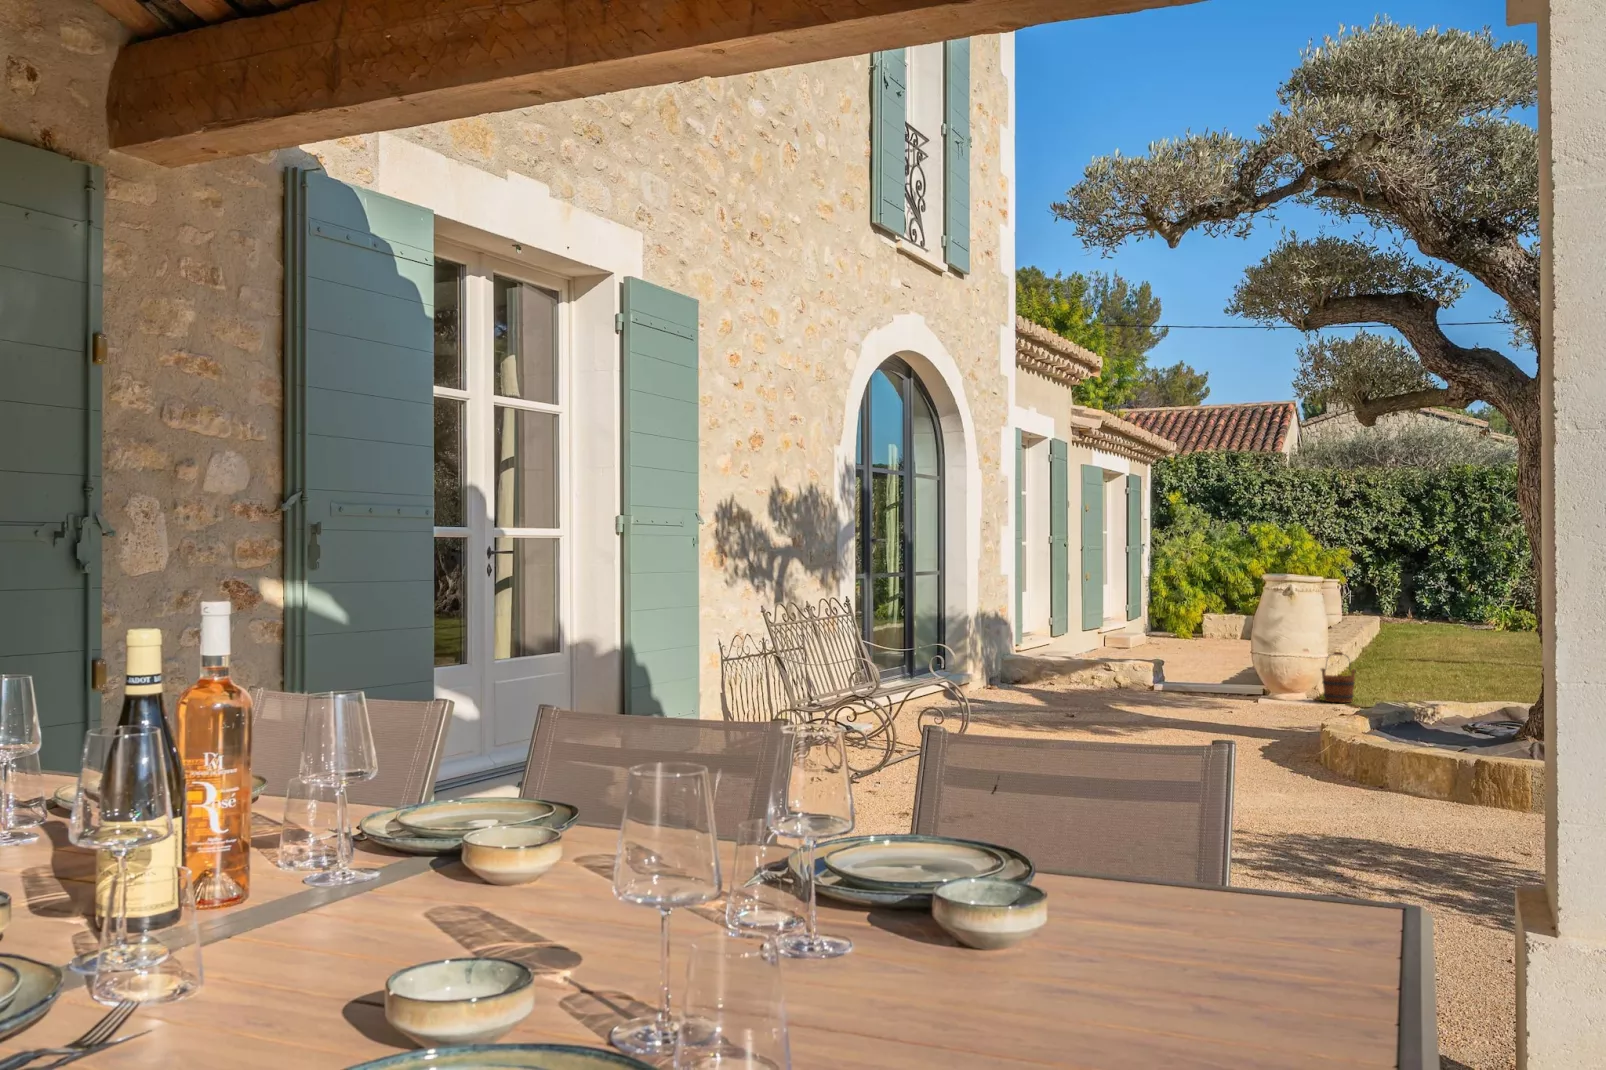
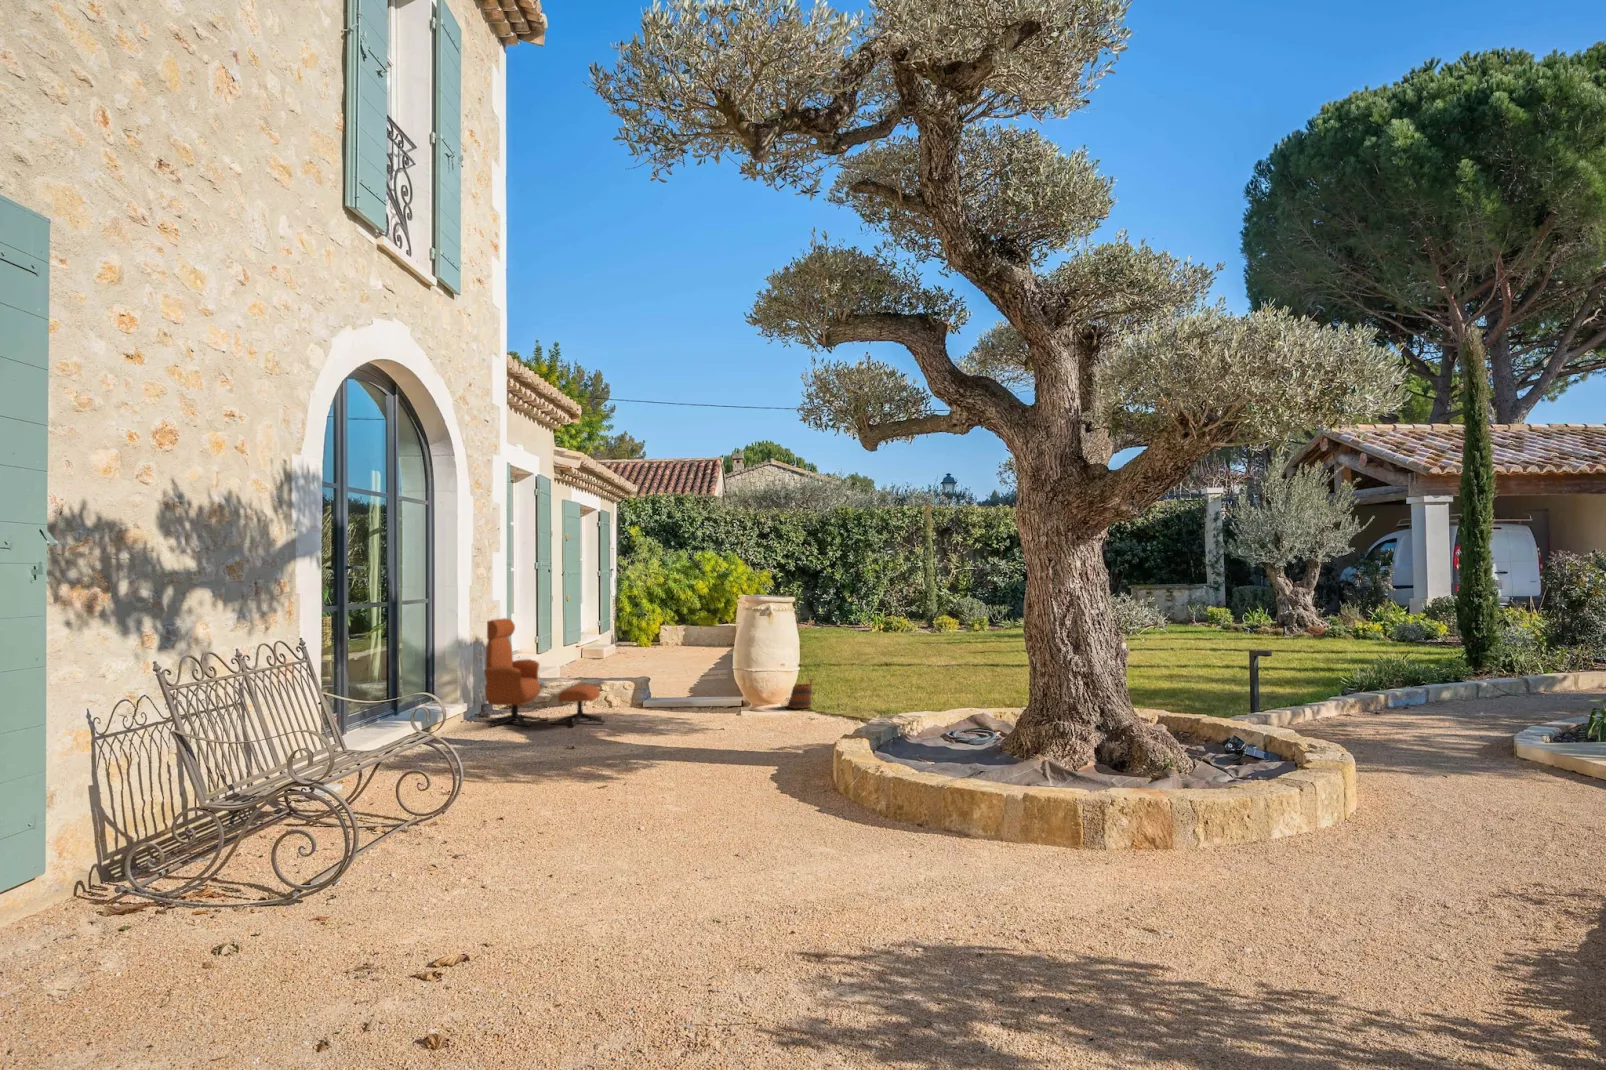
lounge chair: none [992,590,1112,700] -> present [484,618,605,727]

